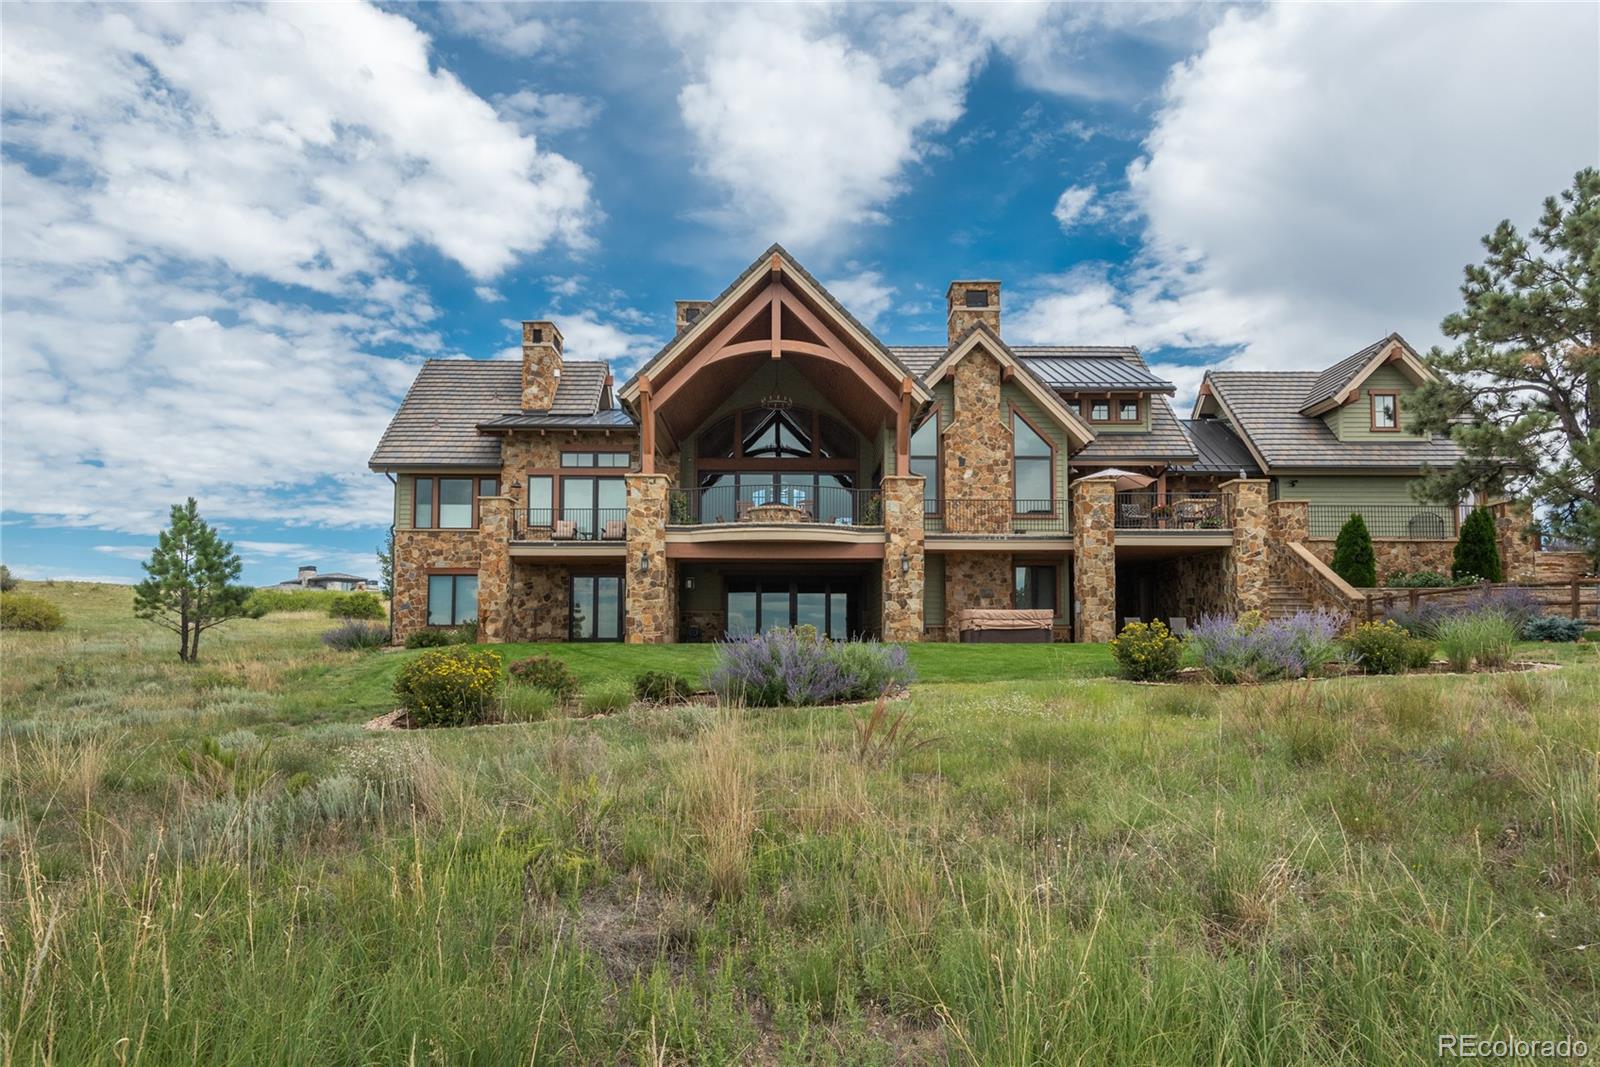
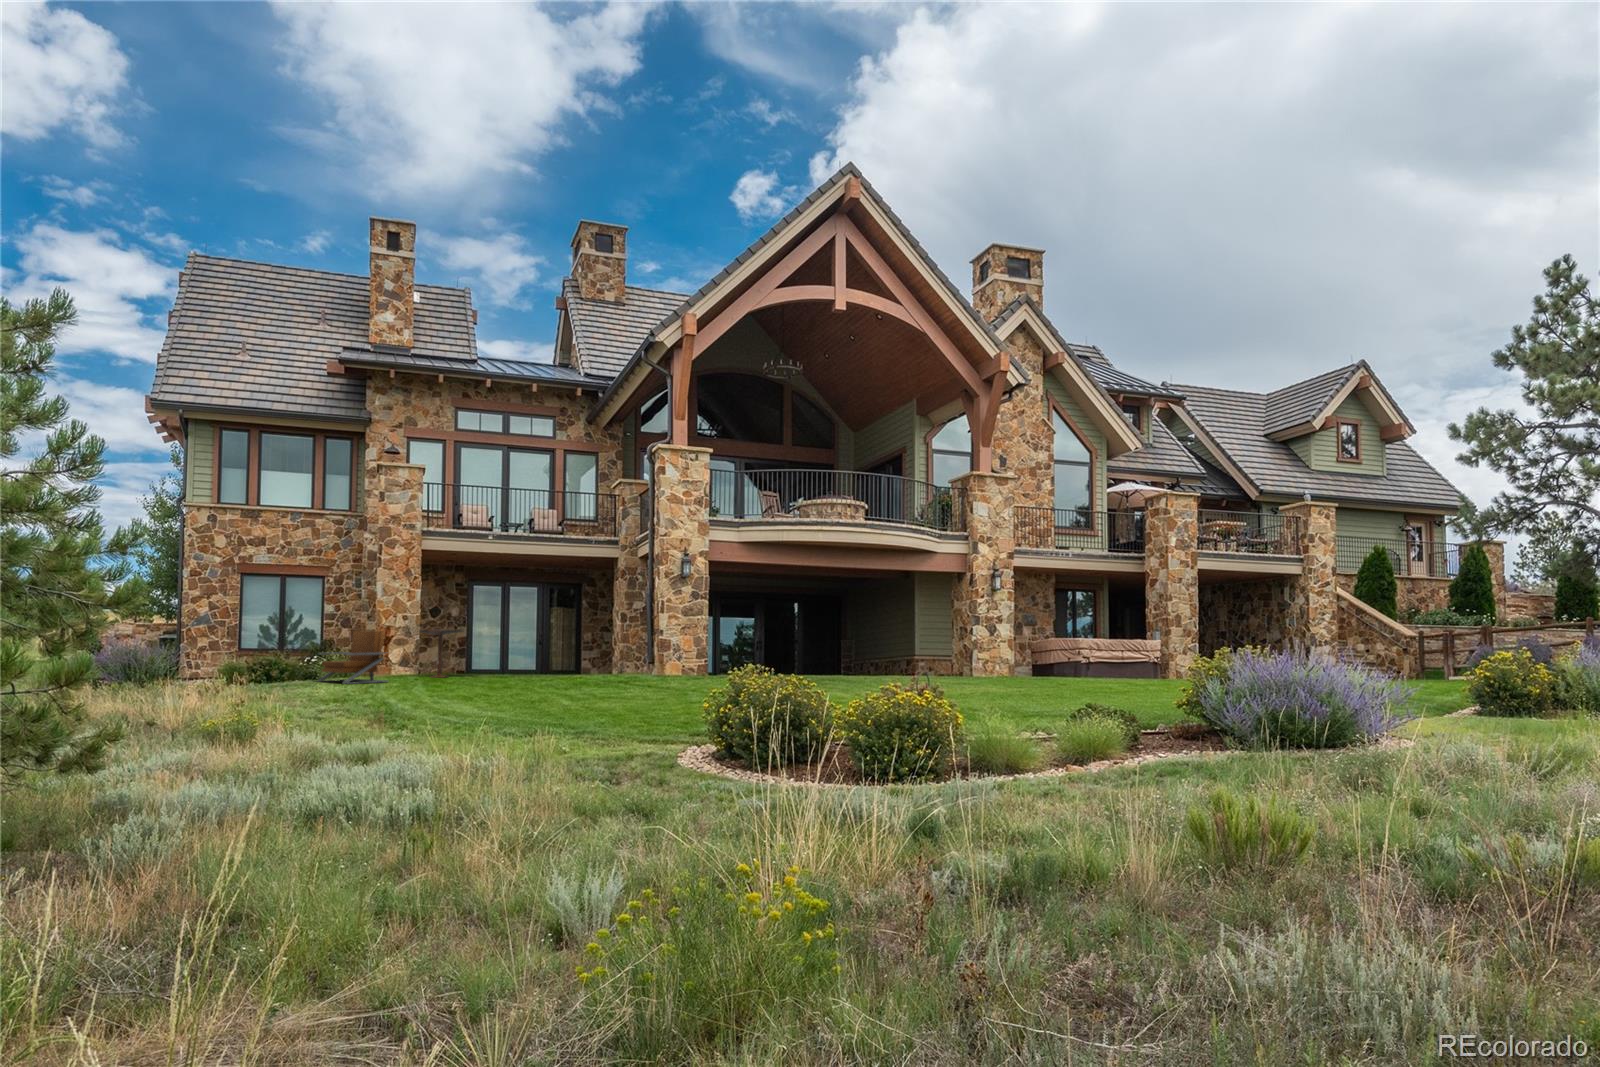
lounge chair: none [446,611,486,645] -> present [317,630,388,684]

